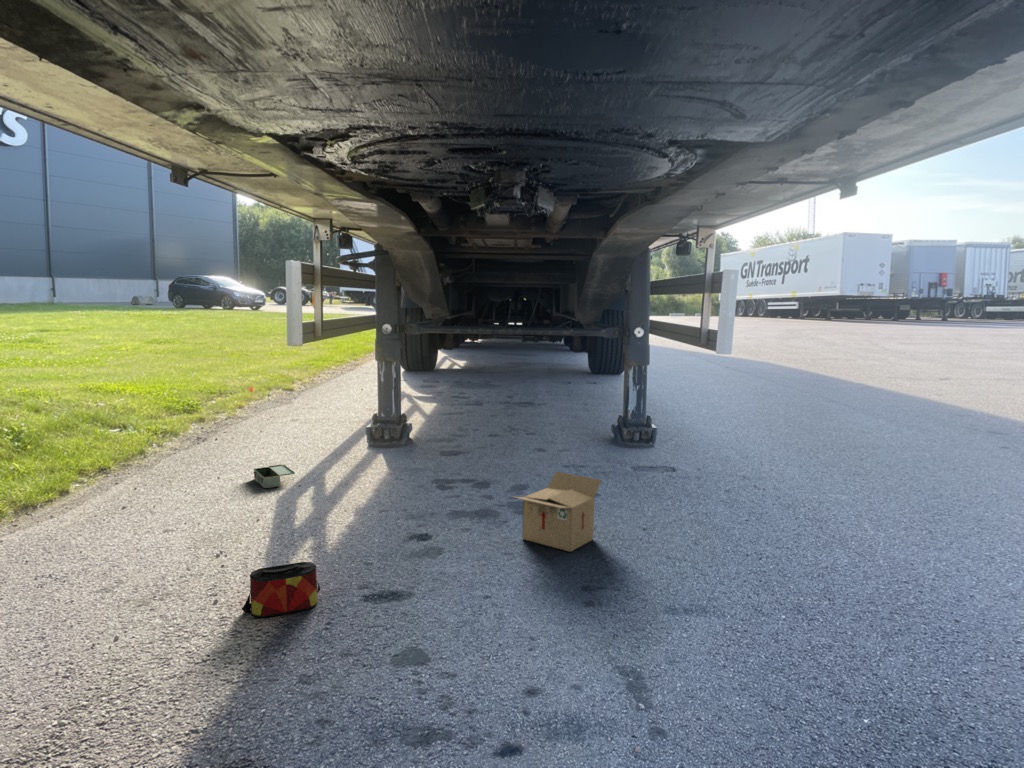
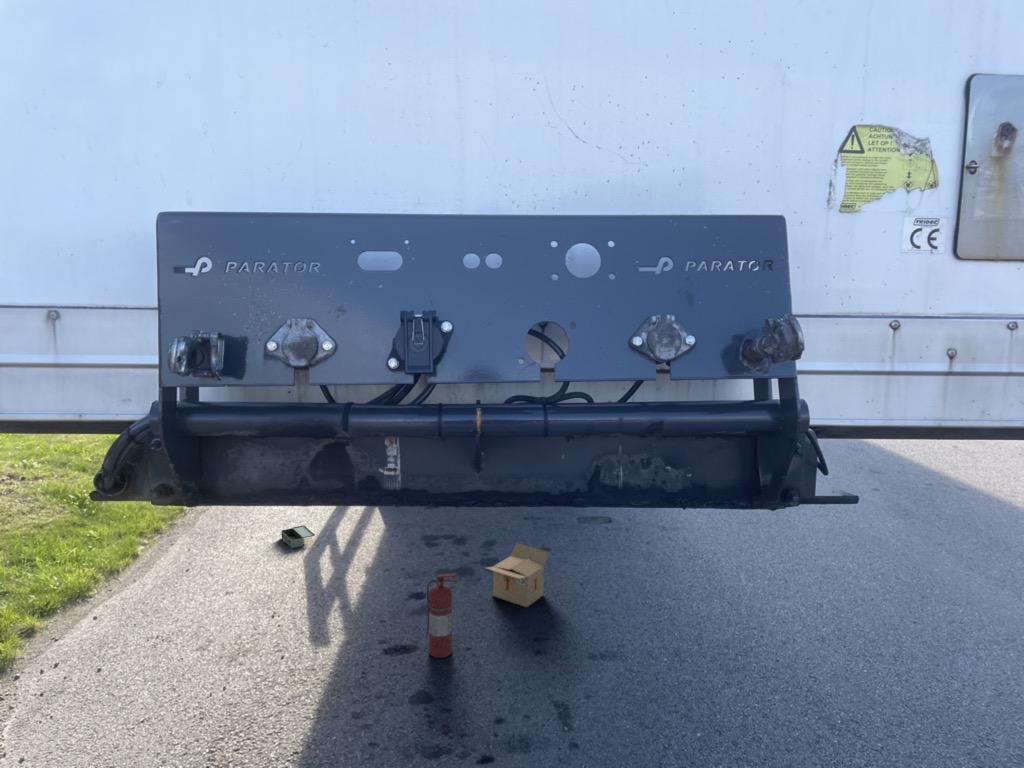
fire extinguisher: none [423,481,470,608] -> present [425,574,458,658]
bag: present [242,562,320,617] -> none [303,628,355,669]

